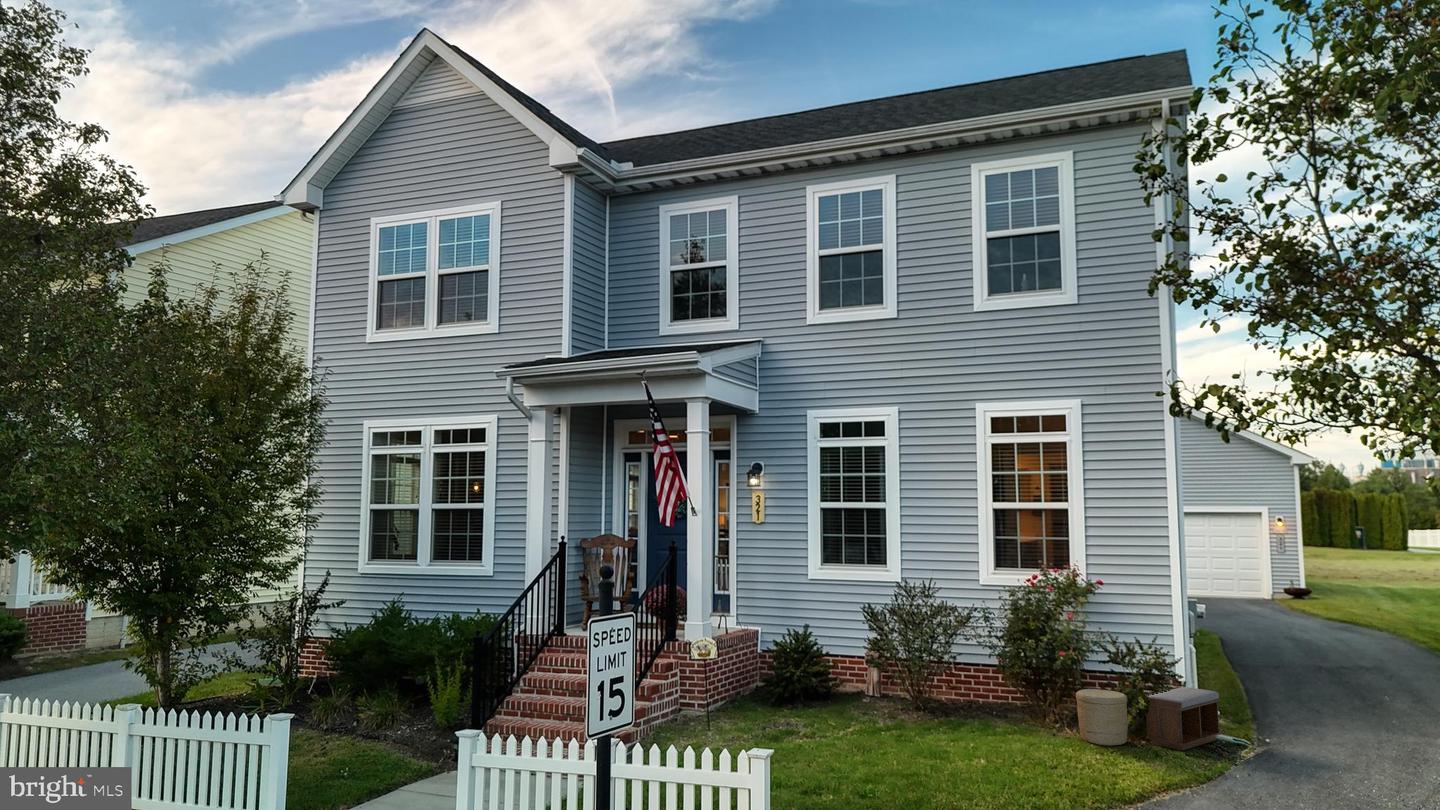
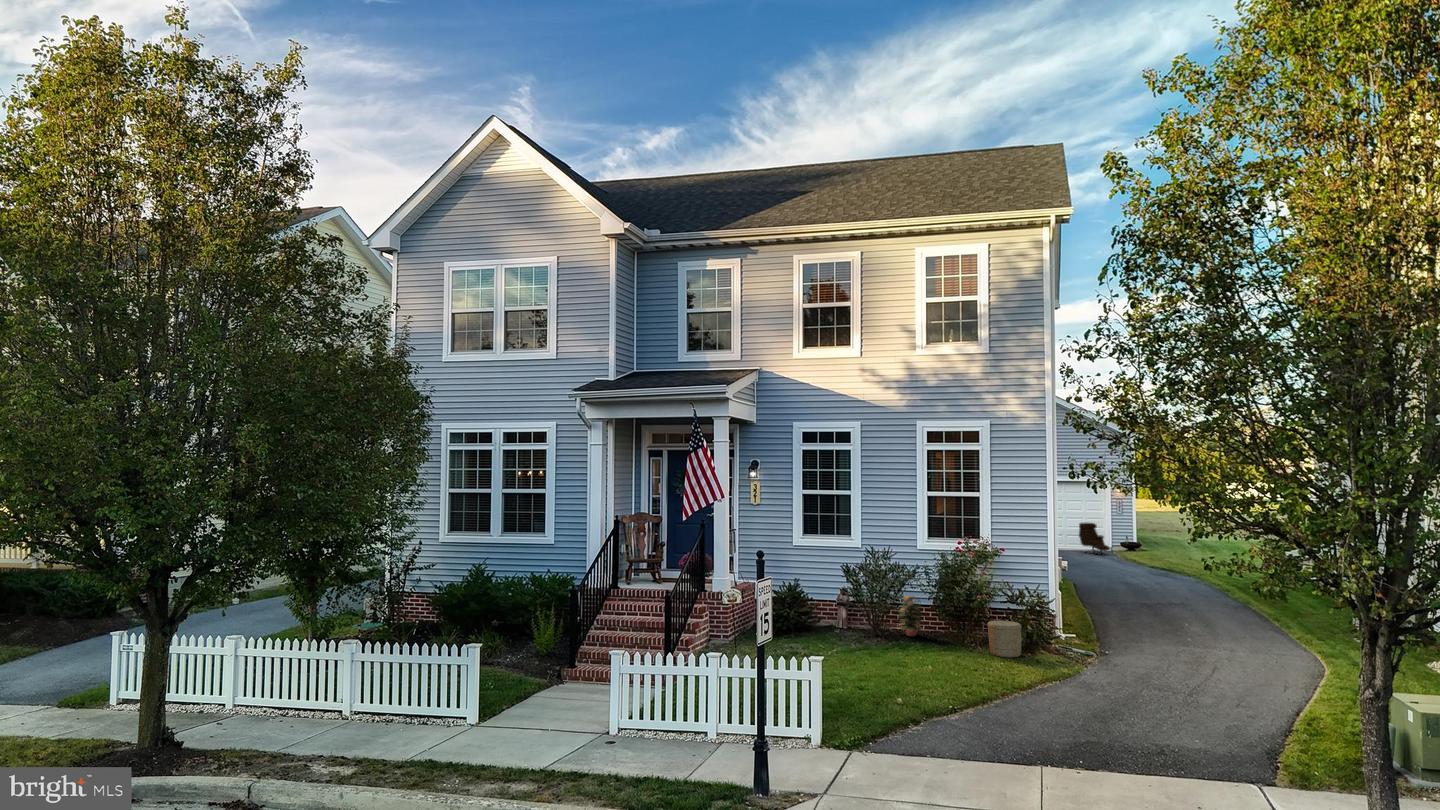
lounge chair: none [1229,554,1273,596] -> present [1079,523,1110,554]
decorative plant: none [948,650,990,708] -> present [899,596,923,636]
bench: present [1146,687,1221,750] -> none [1032,618,1081,660]

